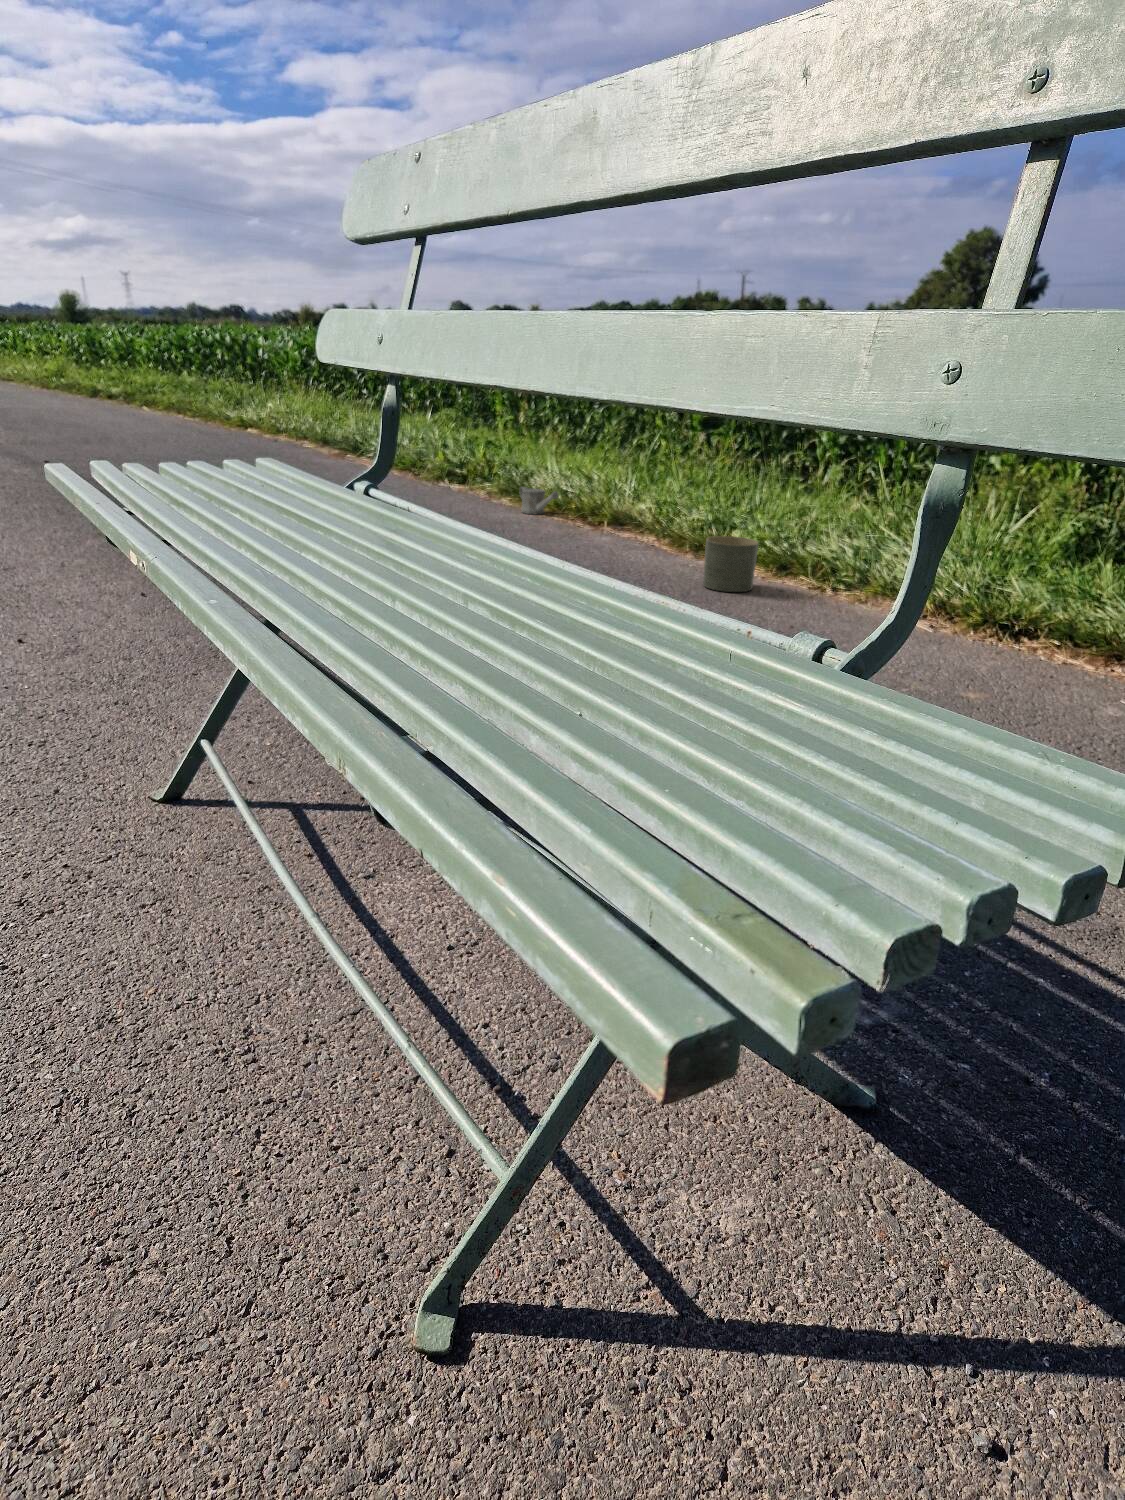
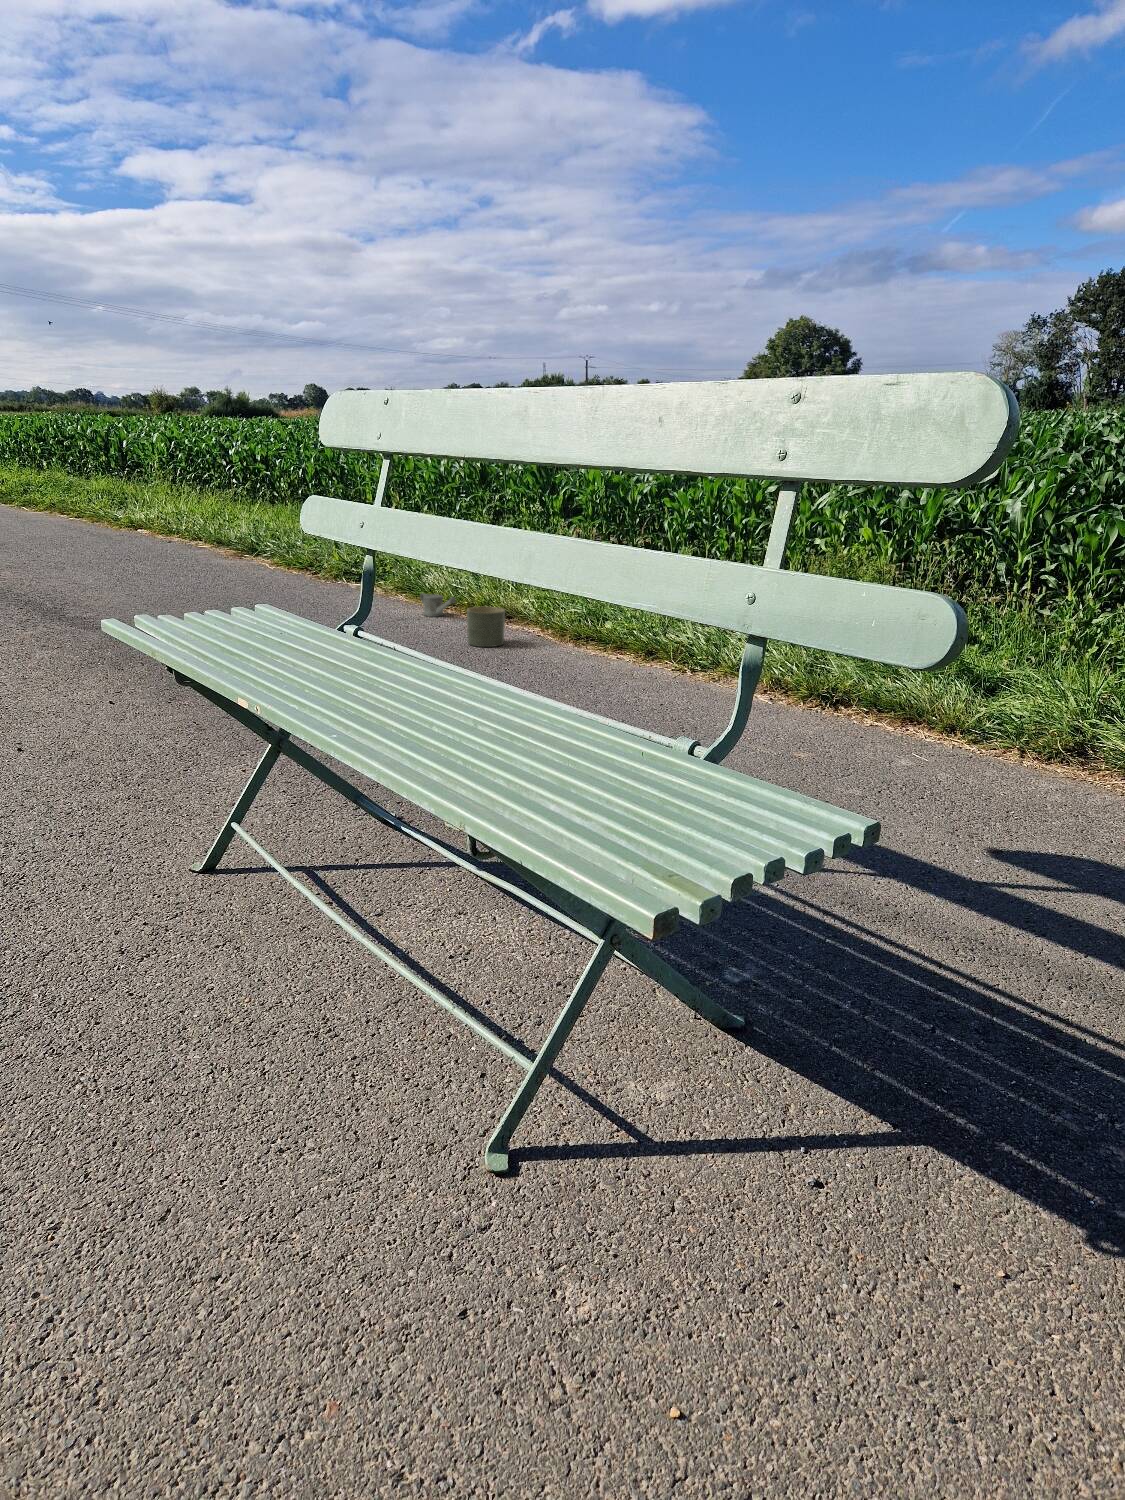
planter: present [703,536,758,592] -> present [467,607,505,647]

